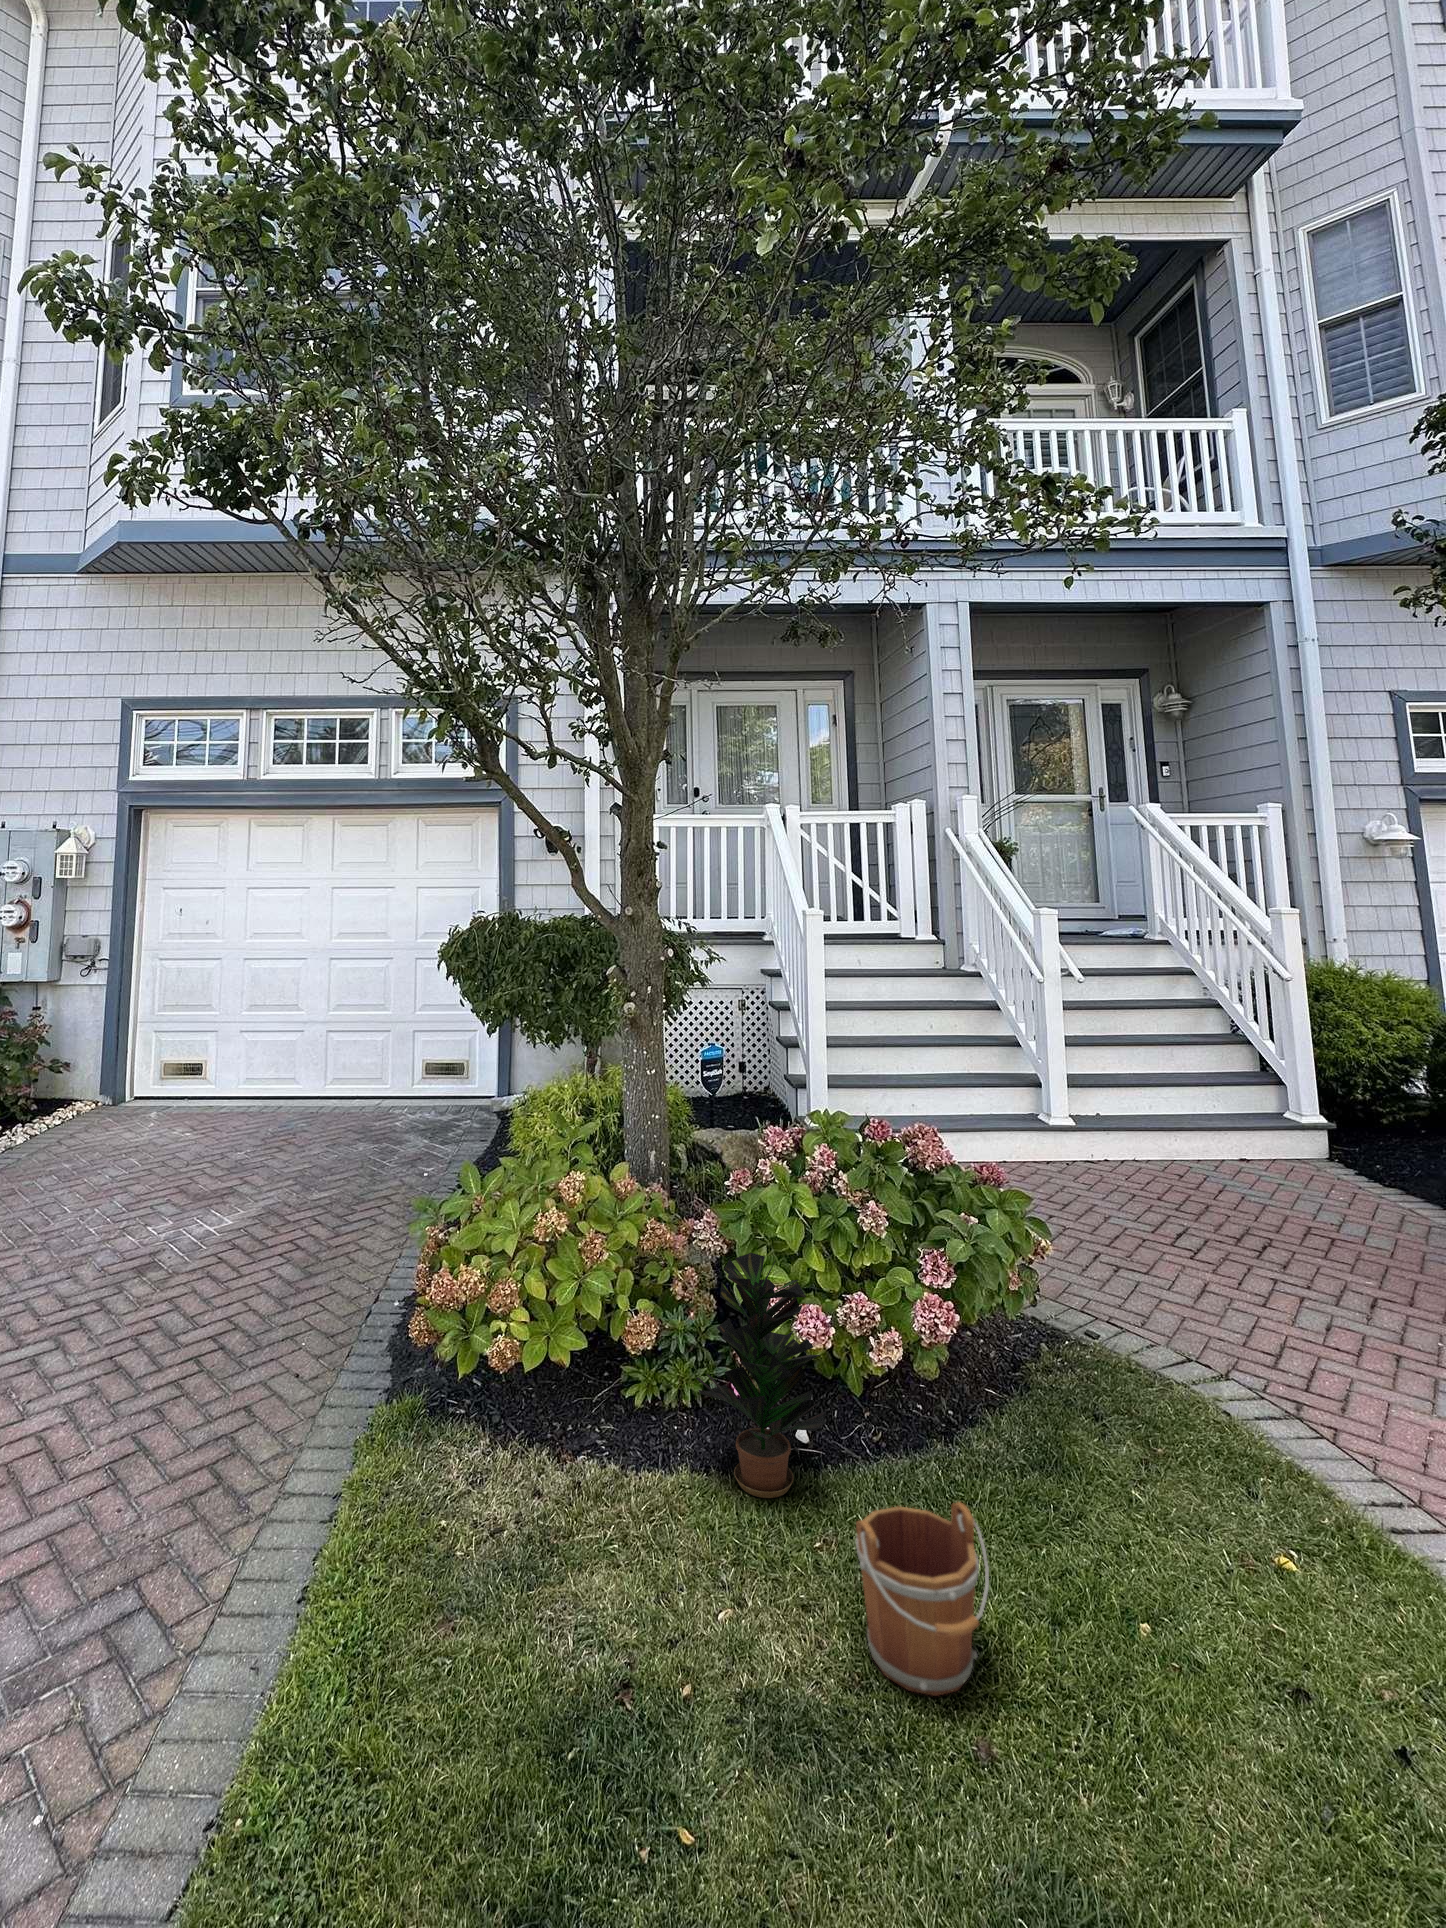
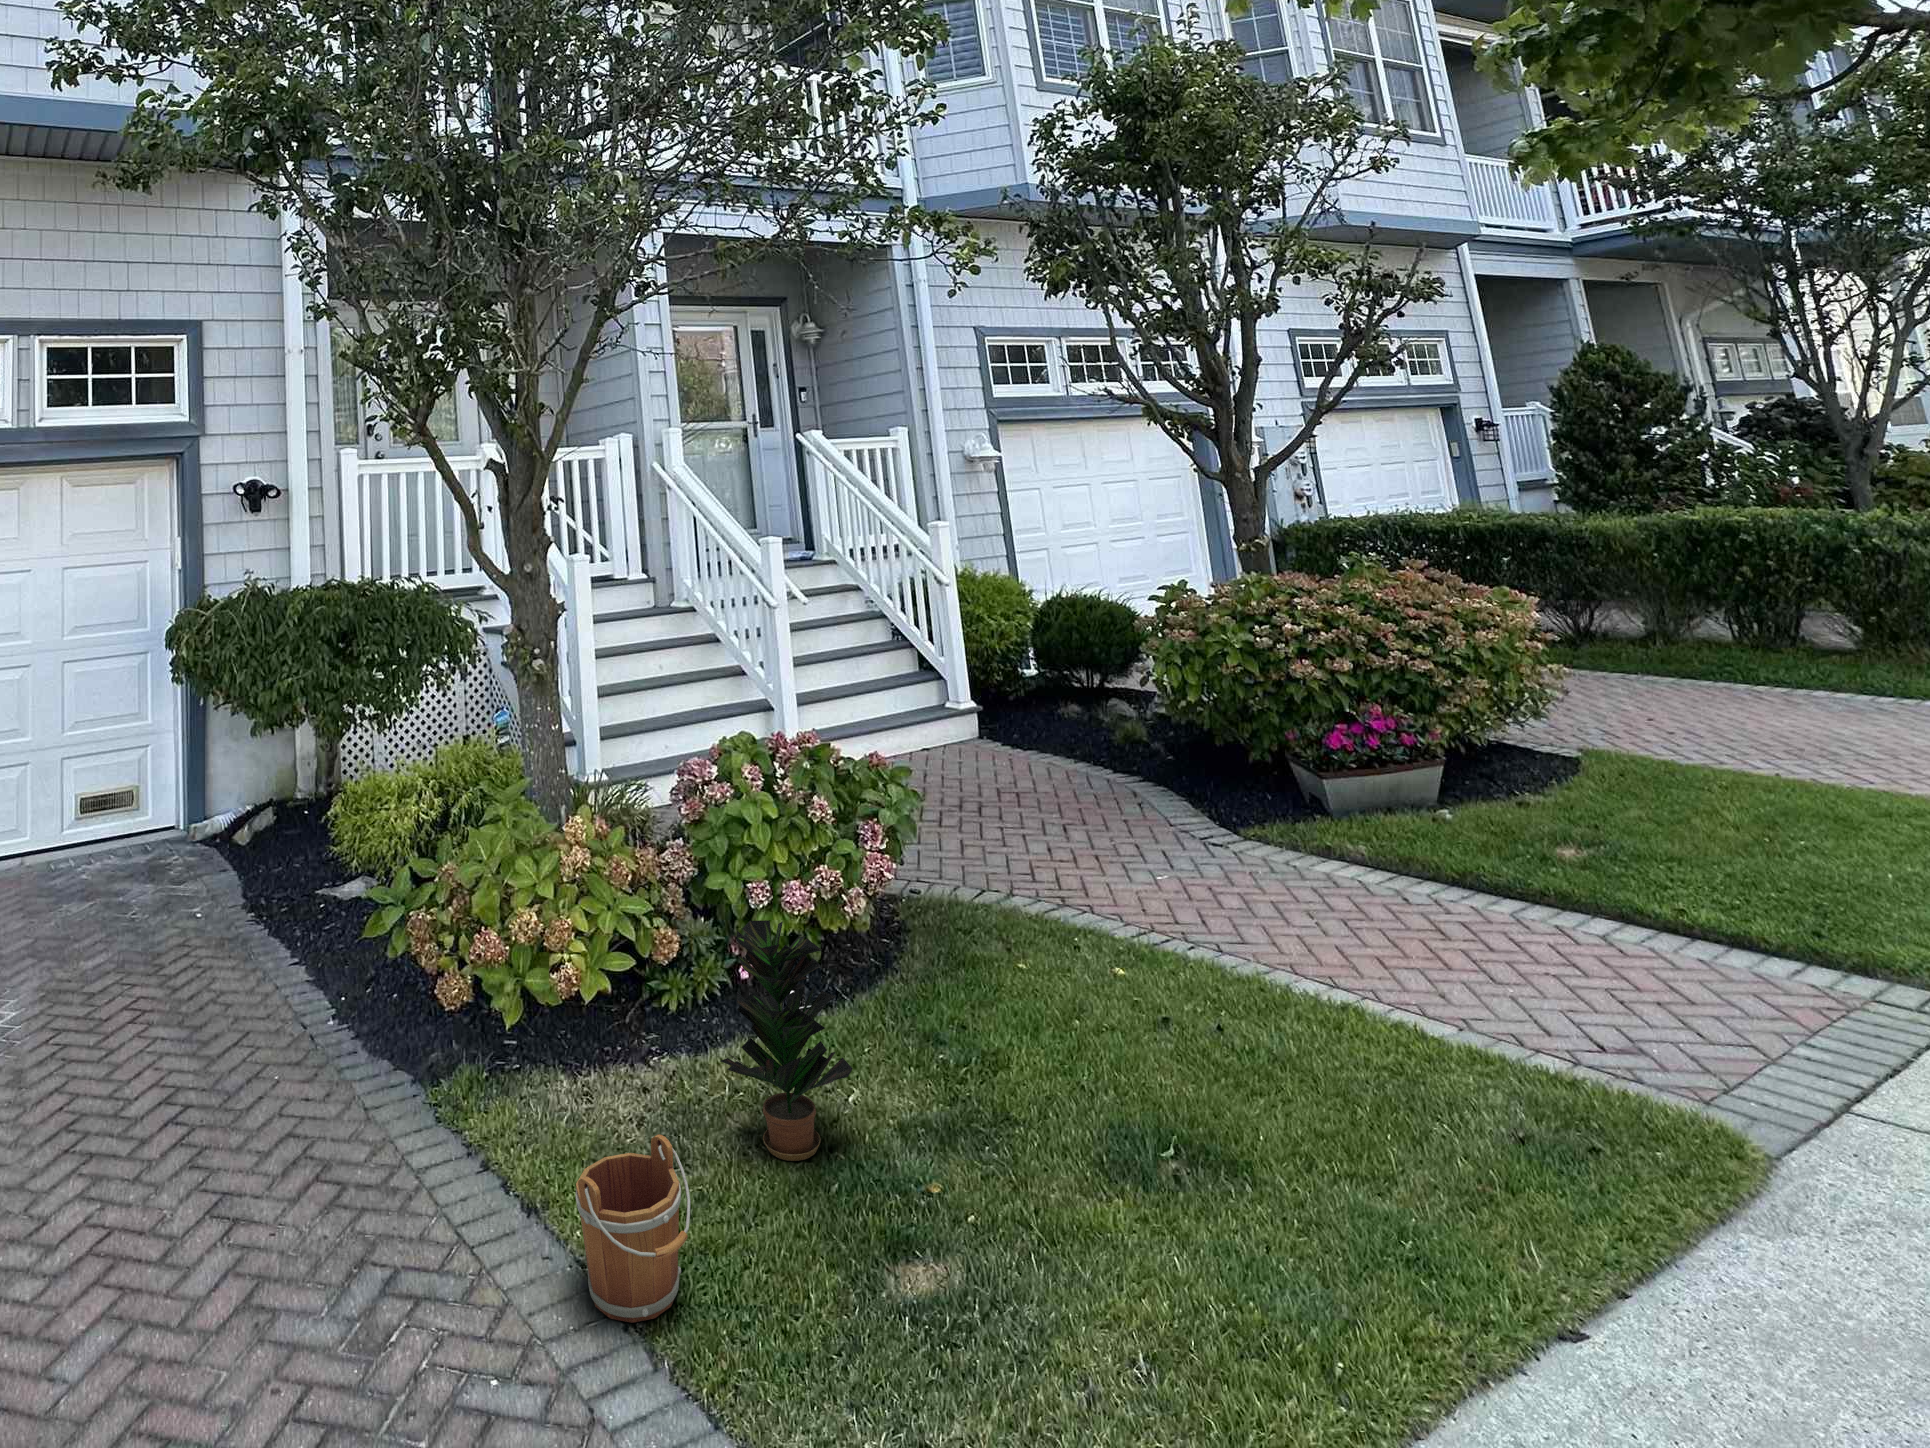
bucket: present [856,1502,989,1696] -> present [576,1134,690,1323]

